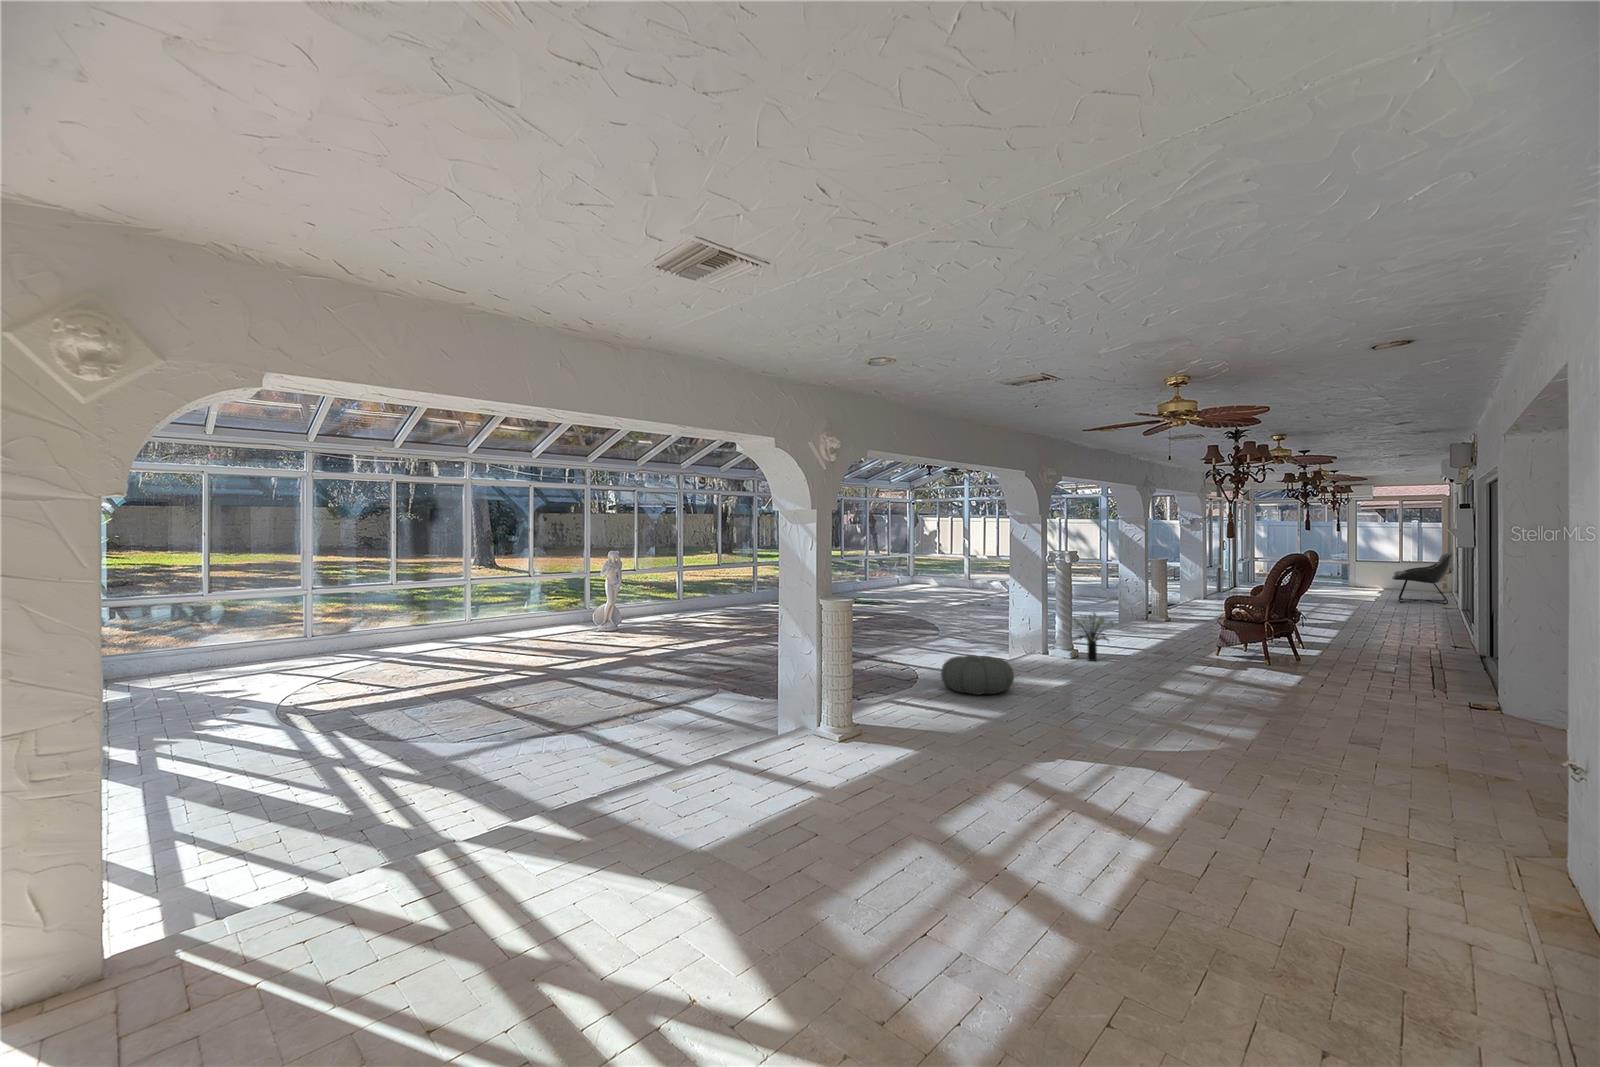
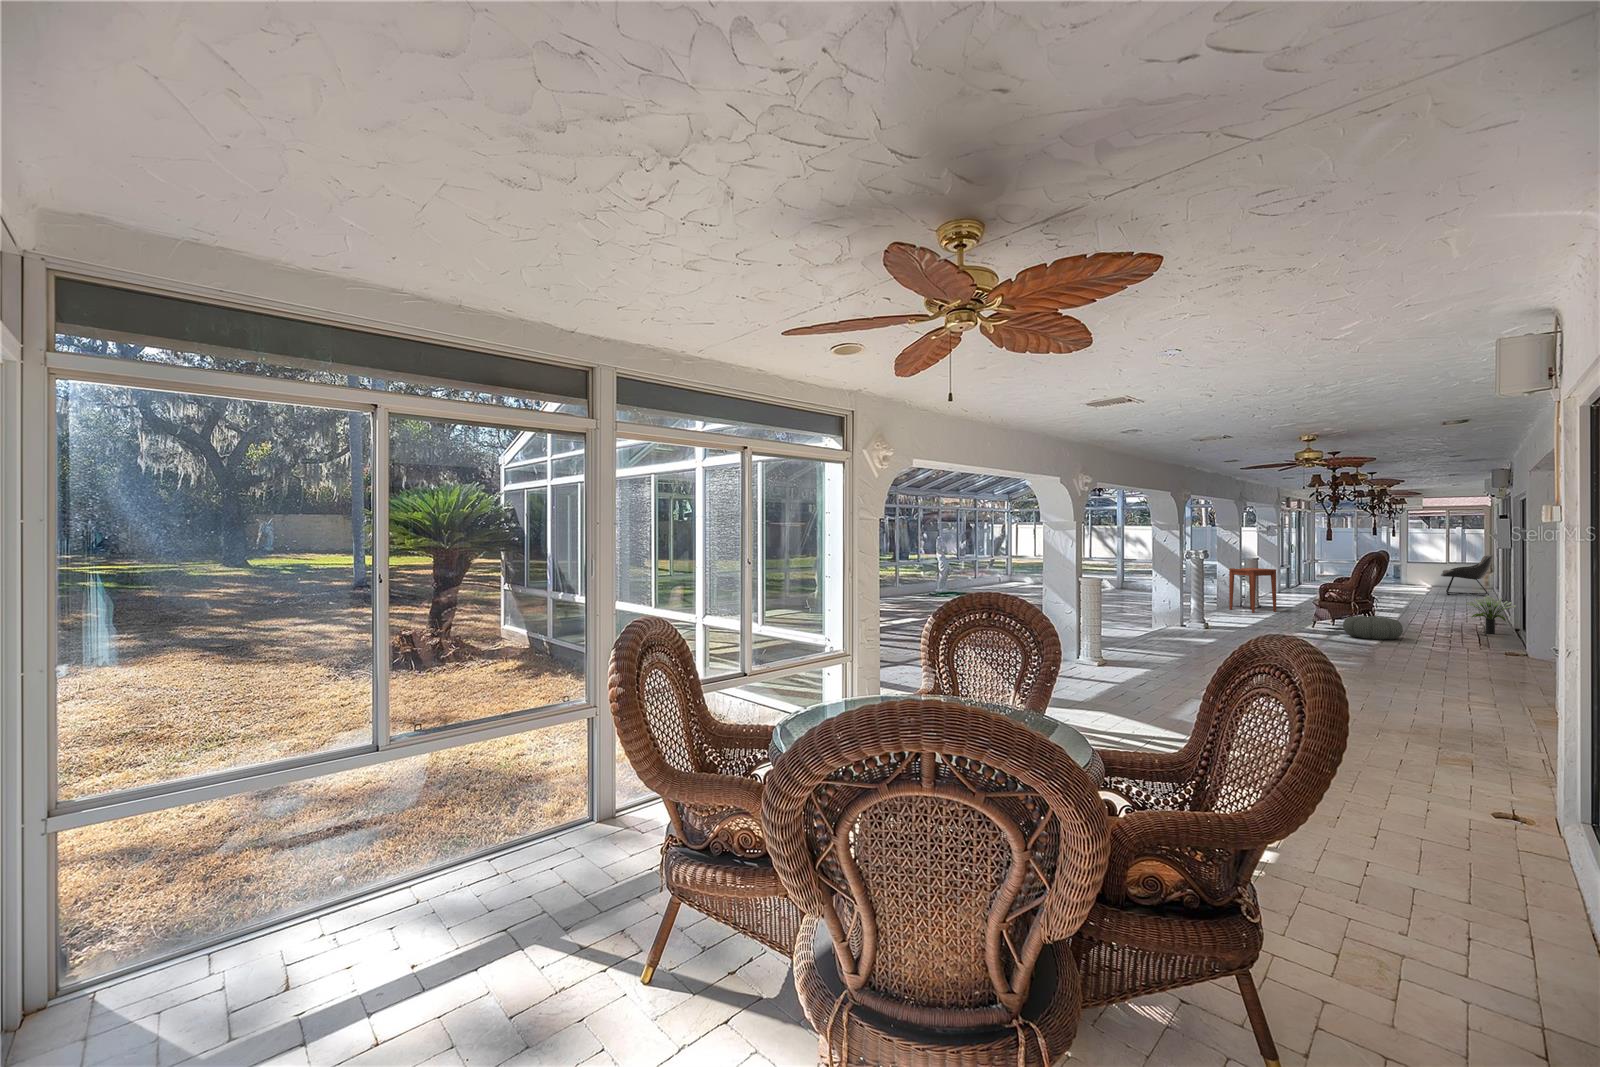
side table: none [1128,572,1185,632] -> present [1229,568,1276,613]
potted plant: present [1073,612,1115,661] -> present [1466,596,1516,634]
pouf: present [941,655,1014,695] -> present [1343,616,1403,640]

